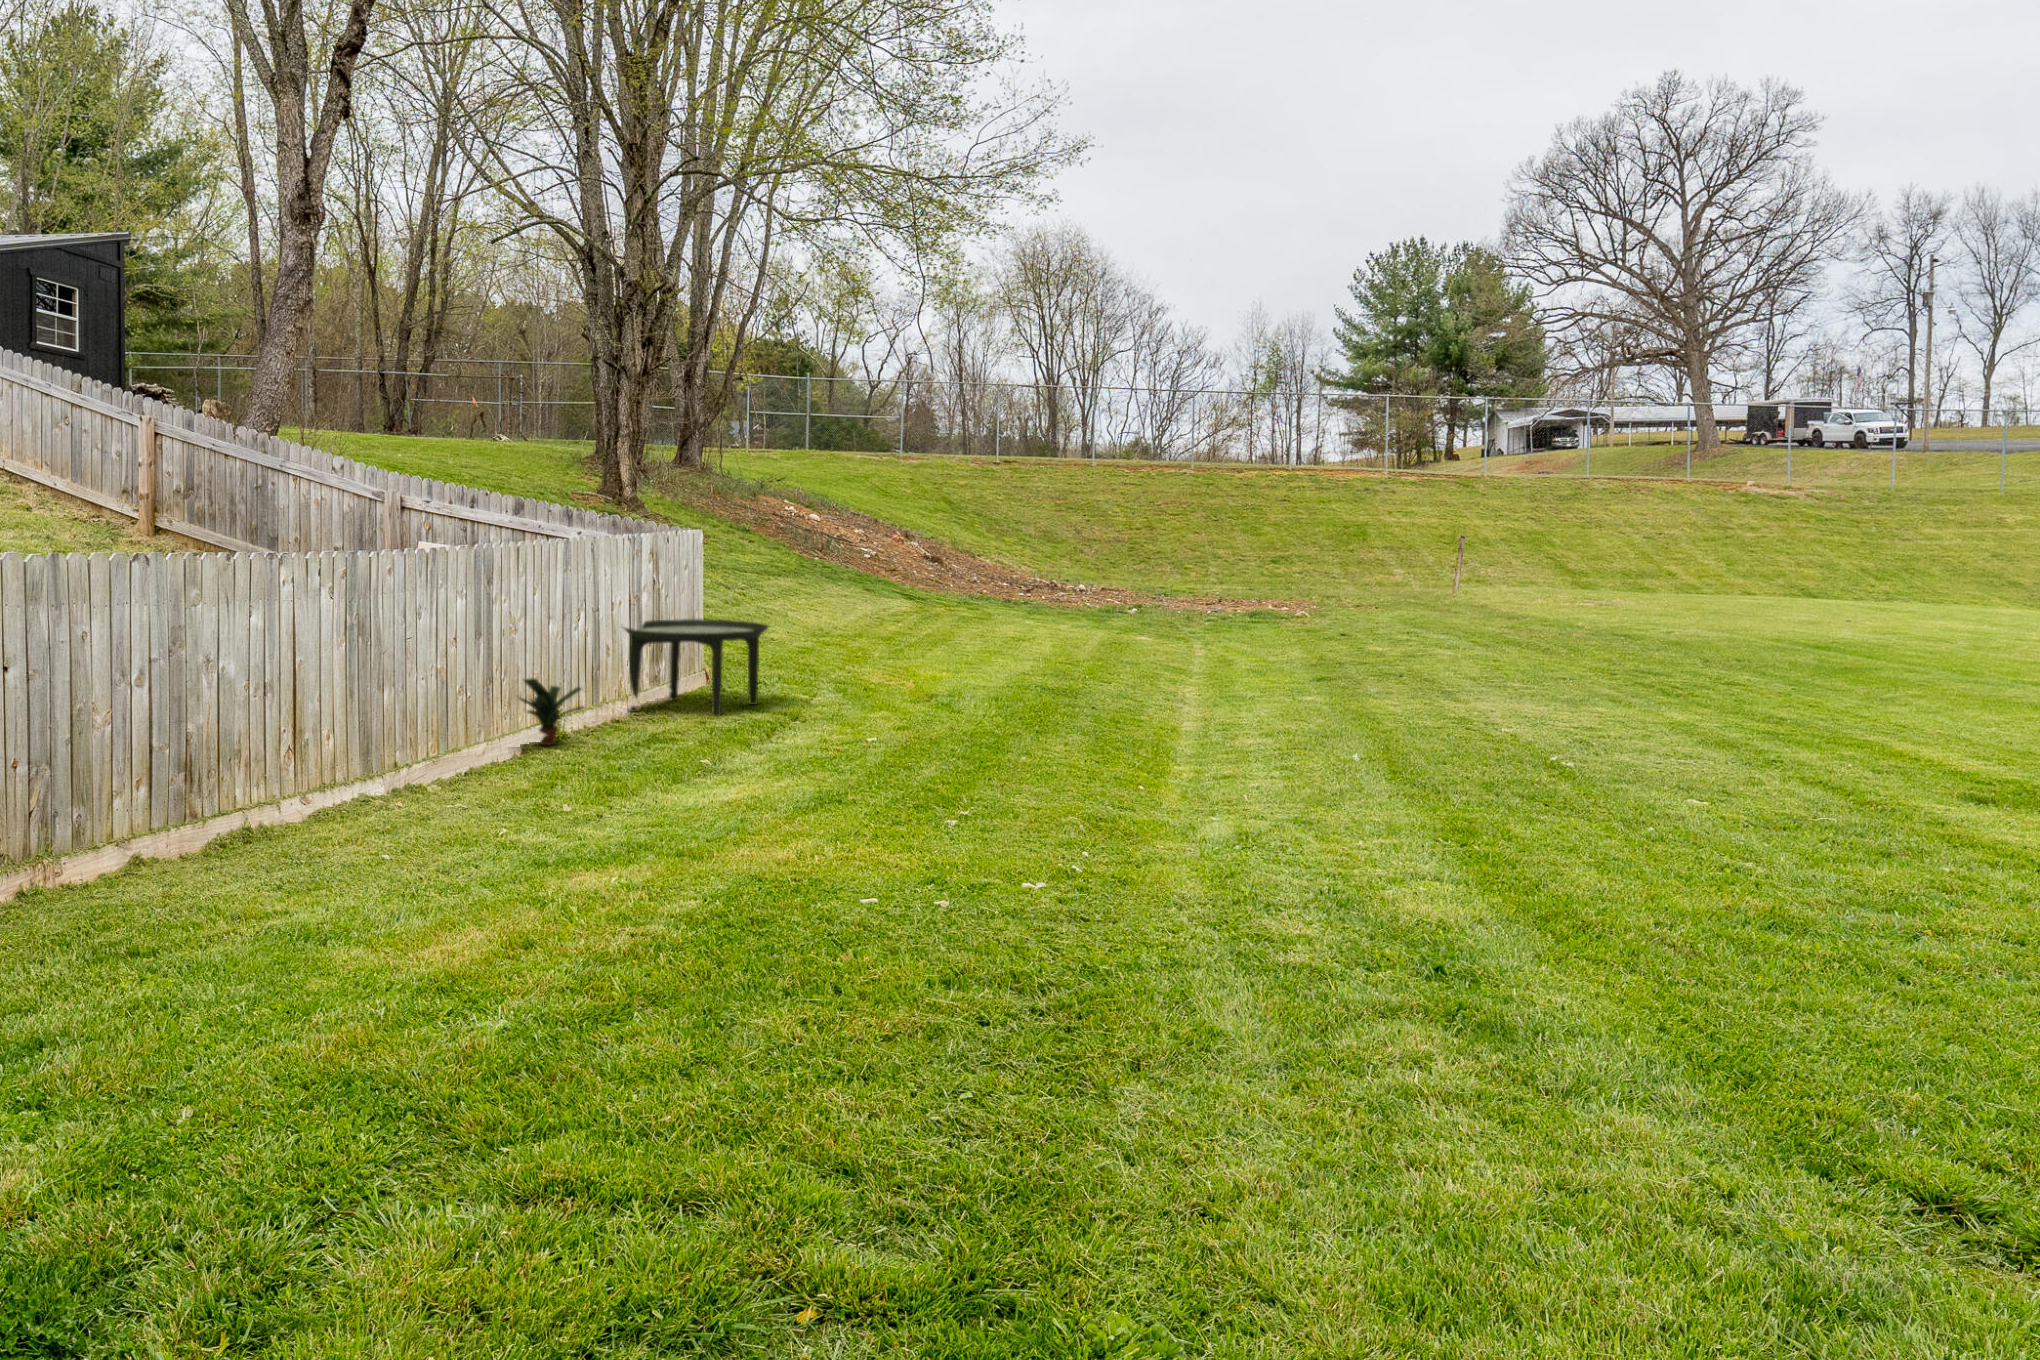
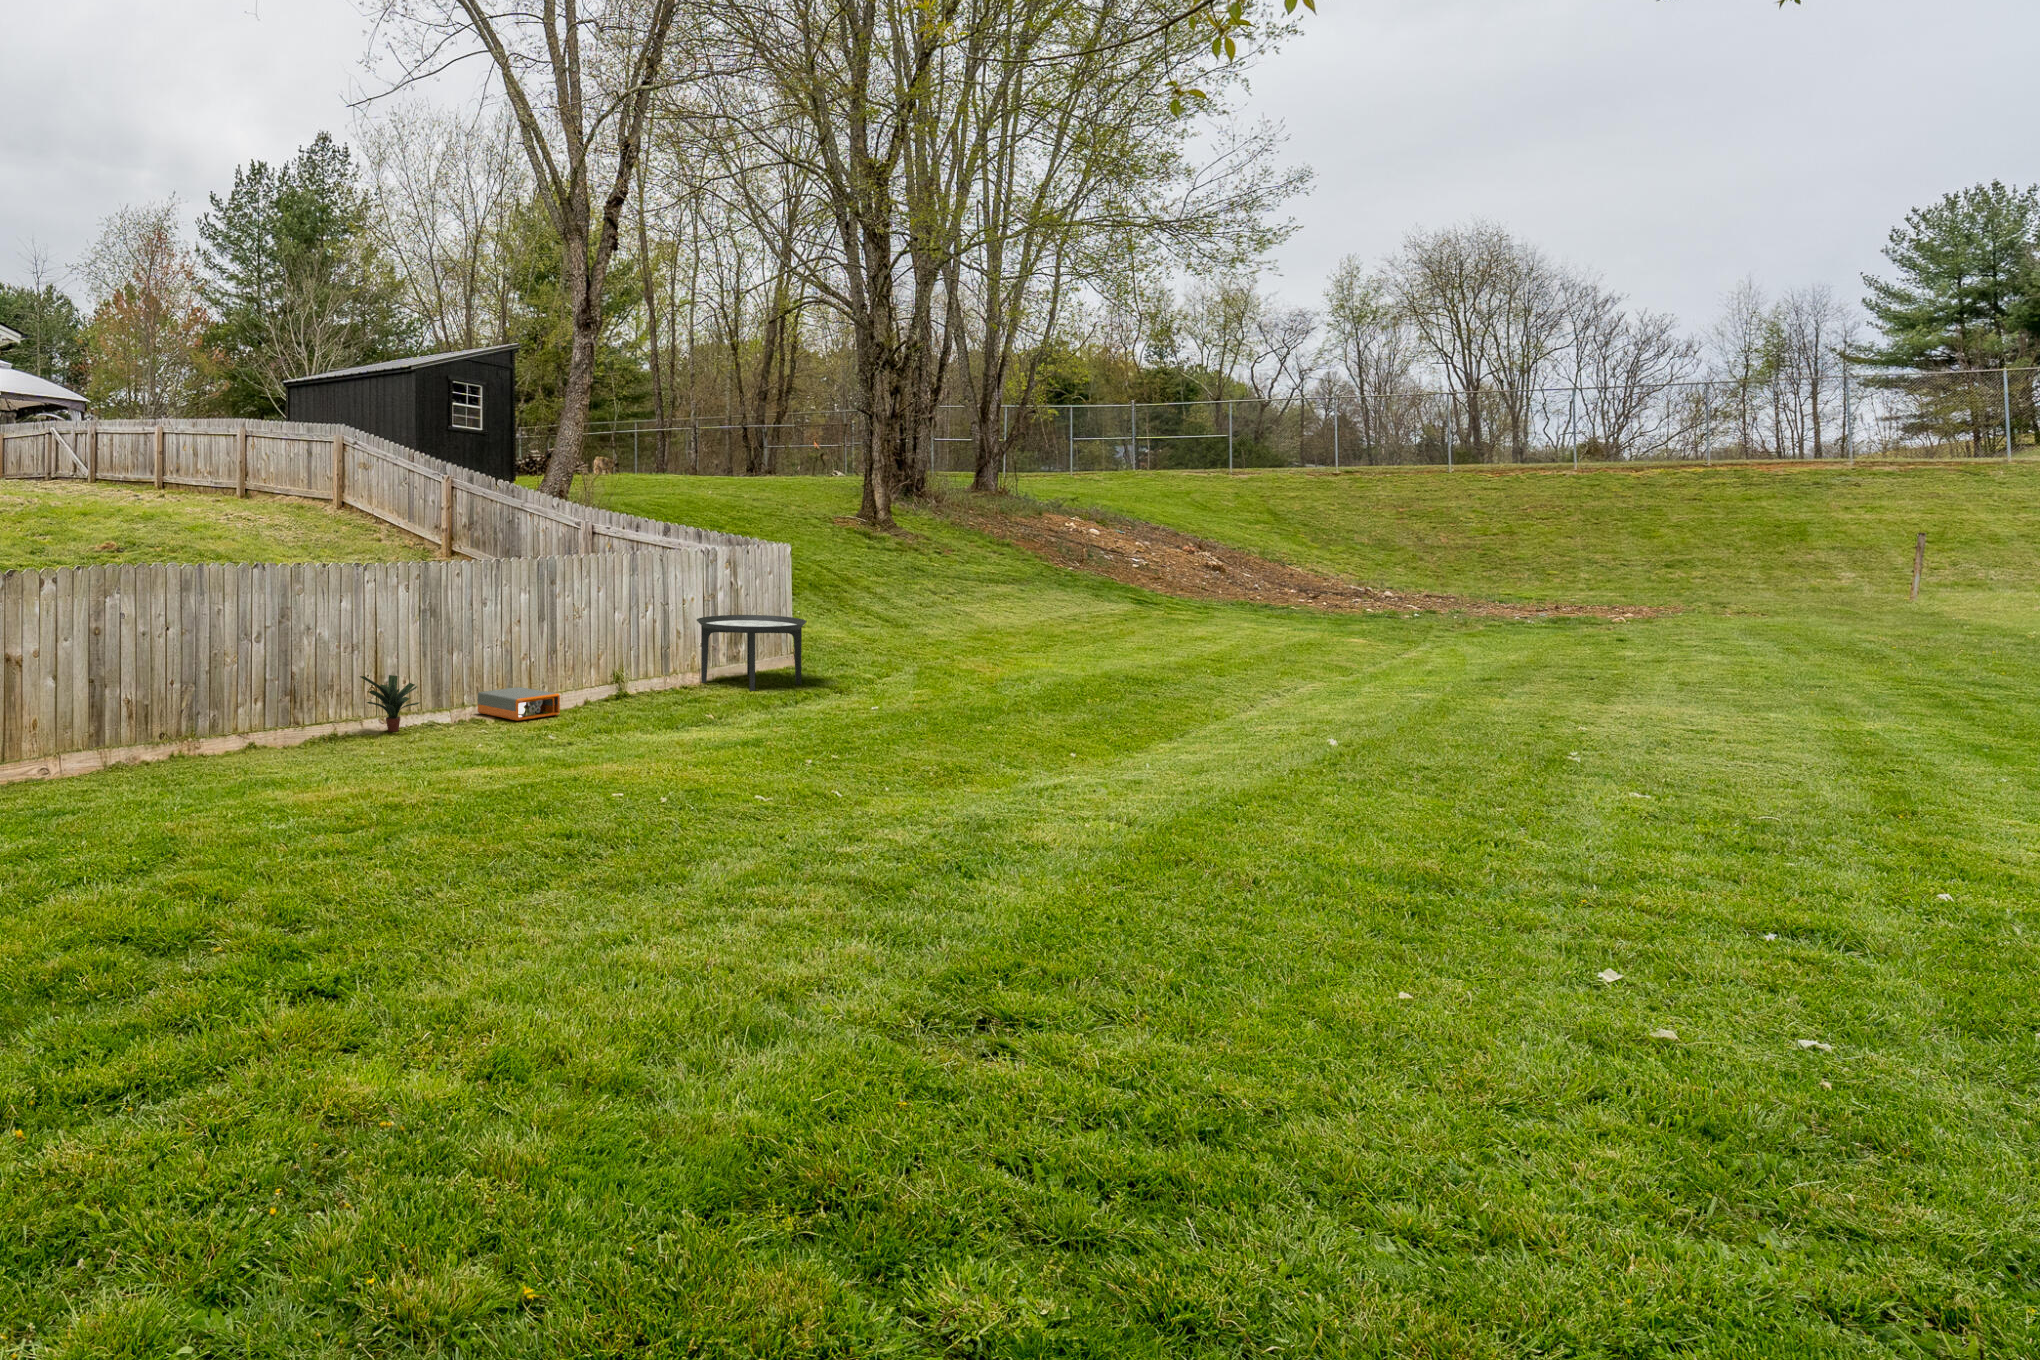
potted plant: present [520,678,584,745] -> present [360,675,419,732]
storage box: none [413,733,545,779] -> present [478,687,560,721]

